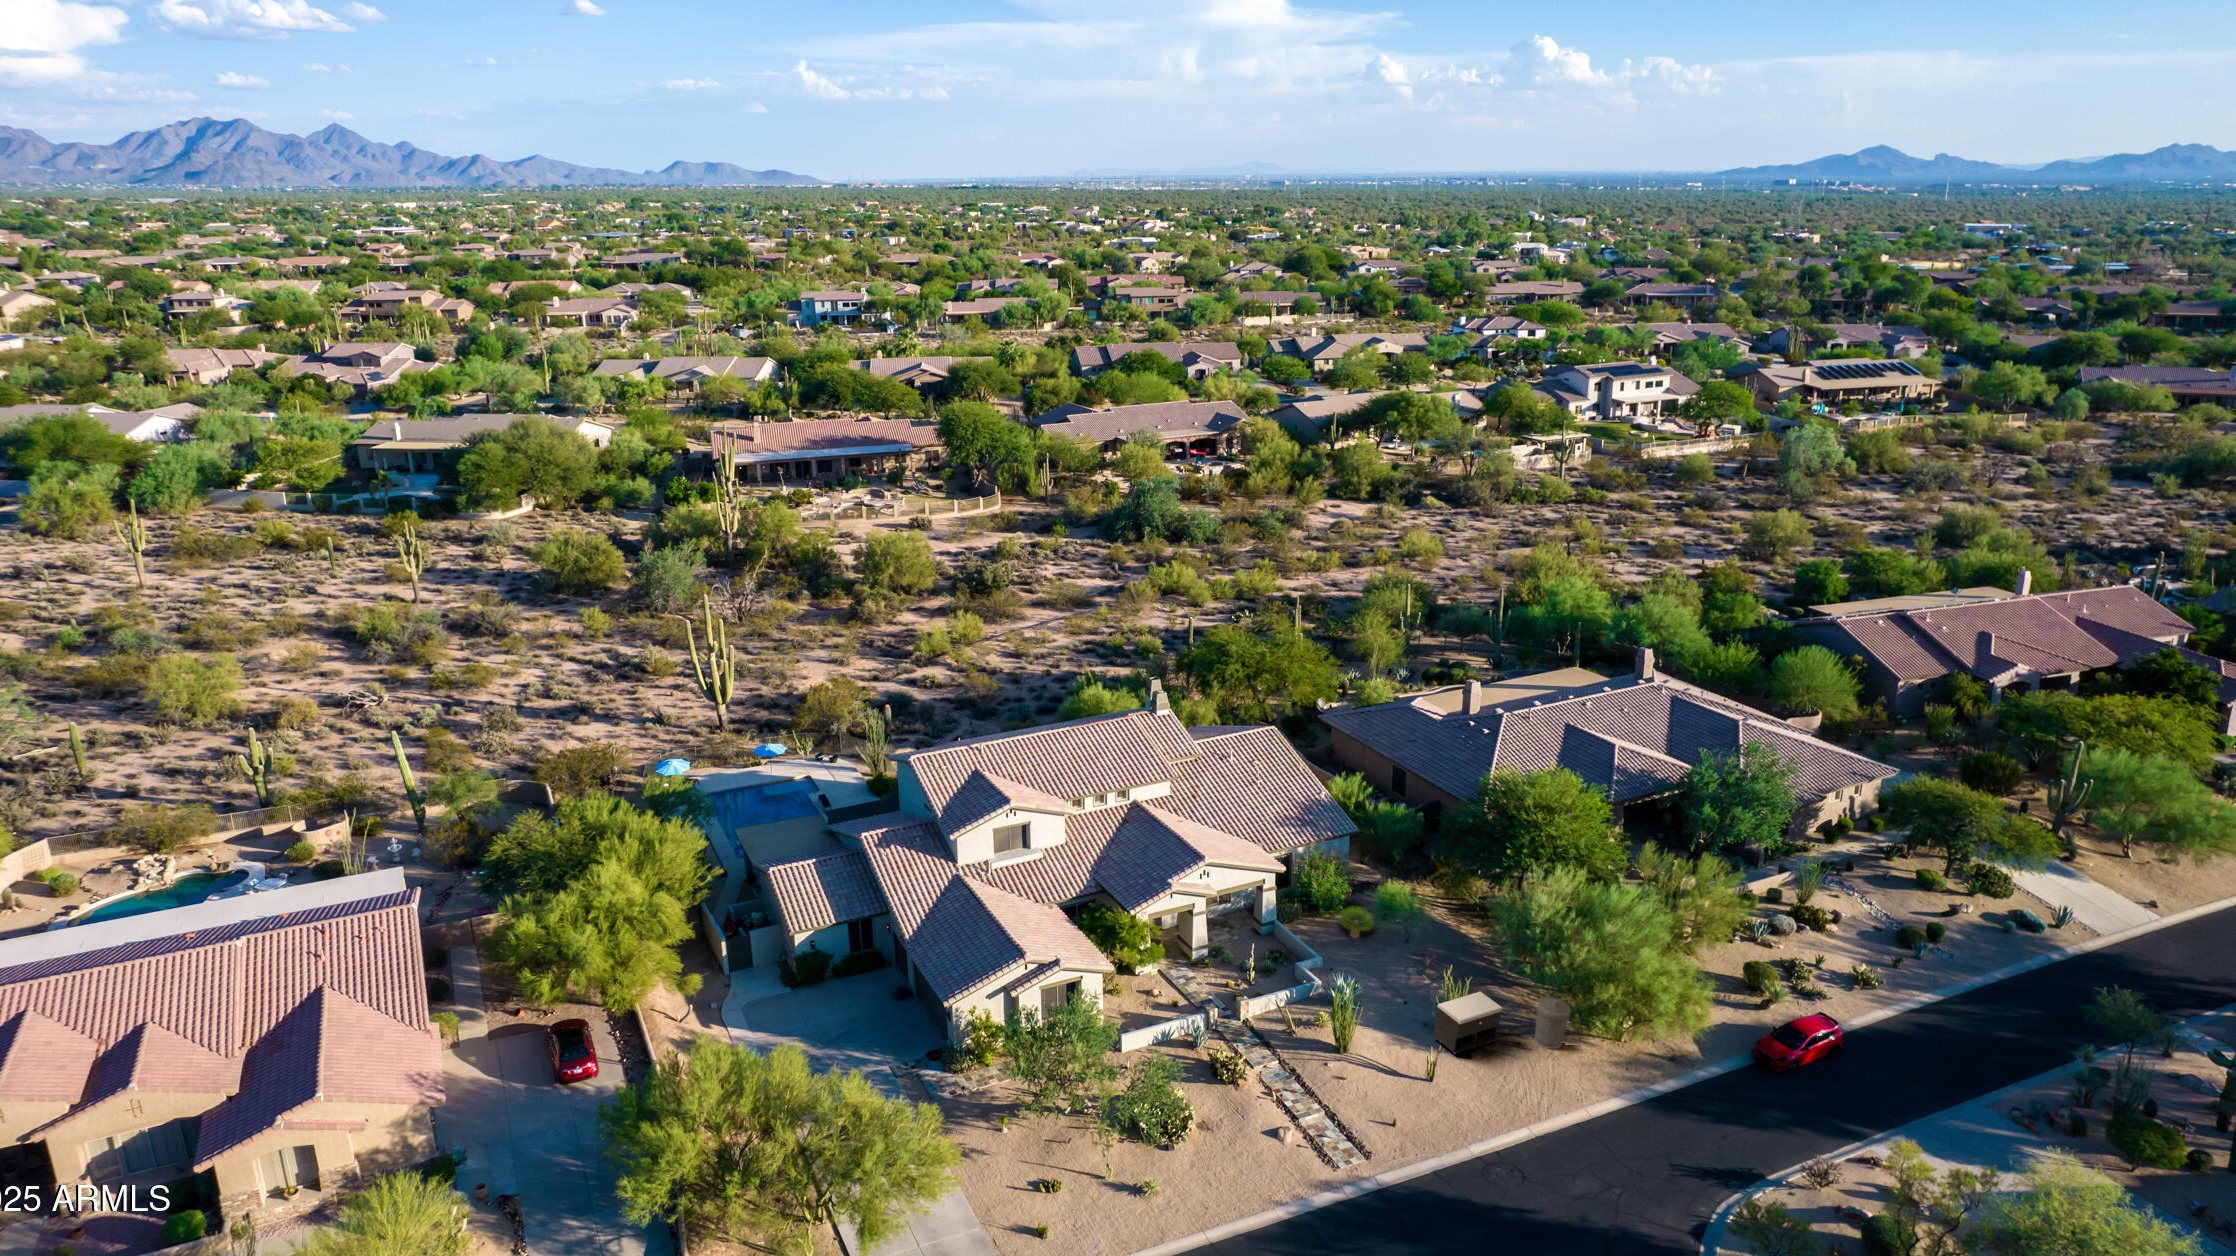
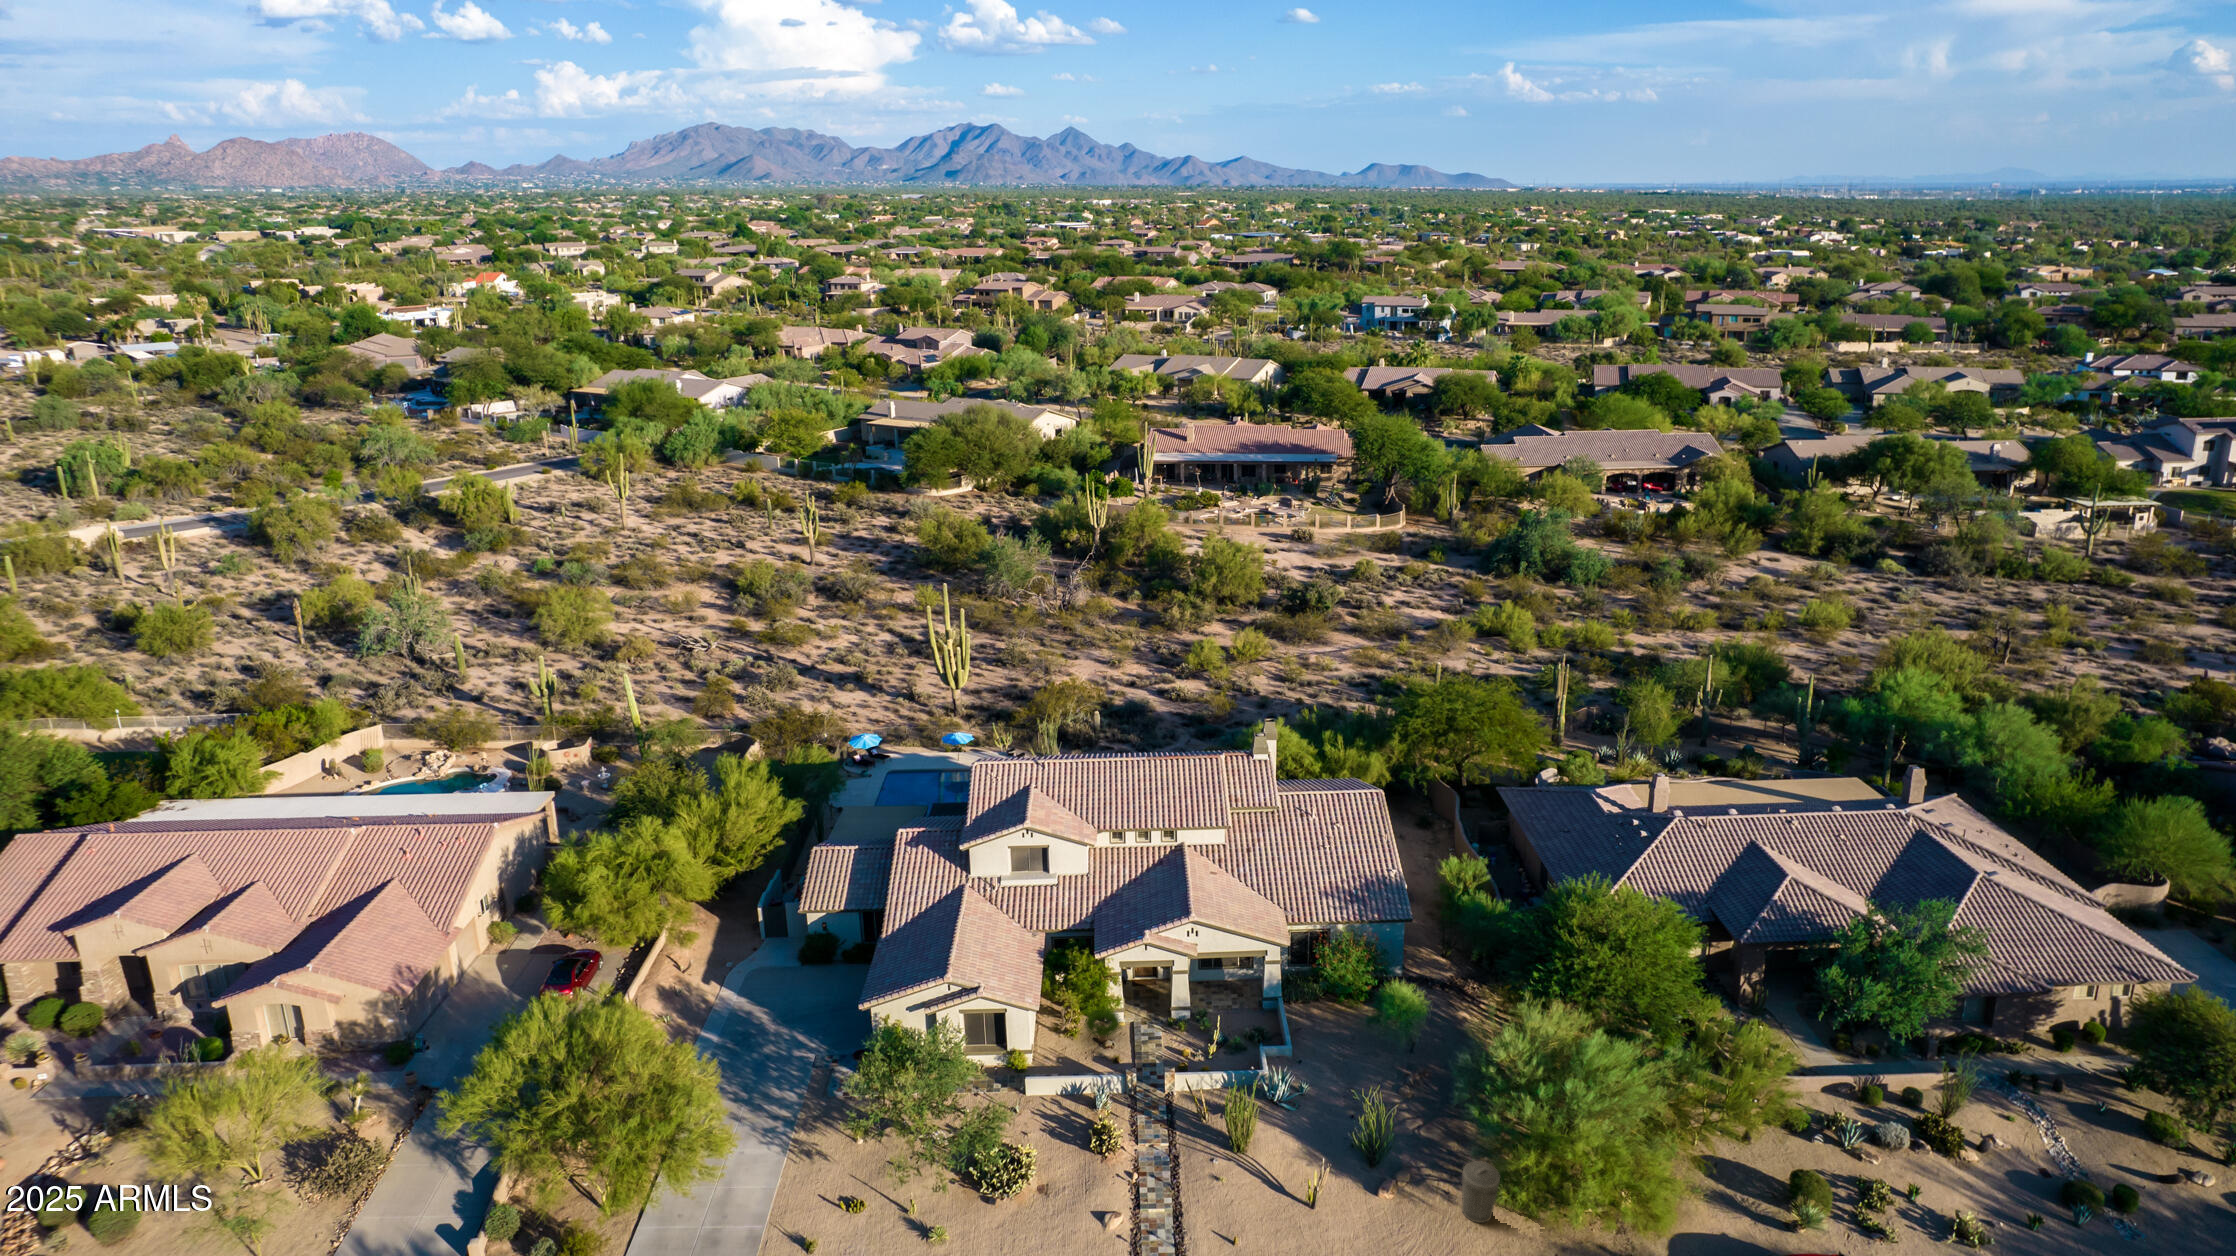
potted plant: present [1340,907,1373,938] -> present [1084,1008,1121,1042]
storage bench: present [1433,992,1502,1054] -> none [1346,1133,1417,1192]

